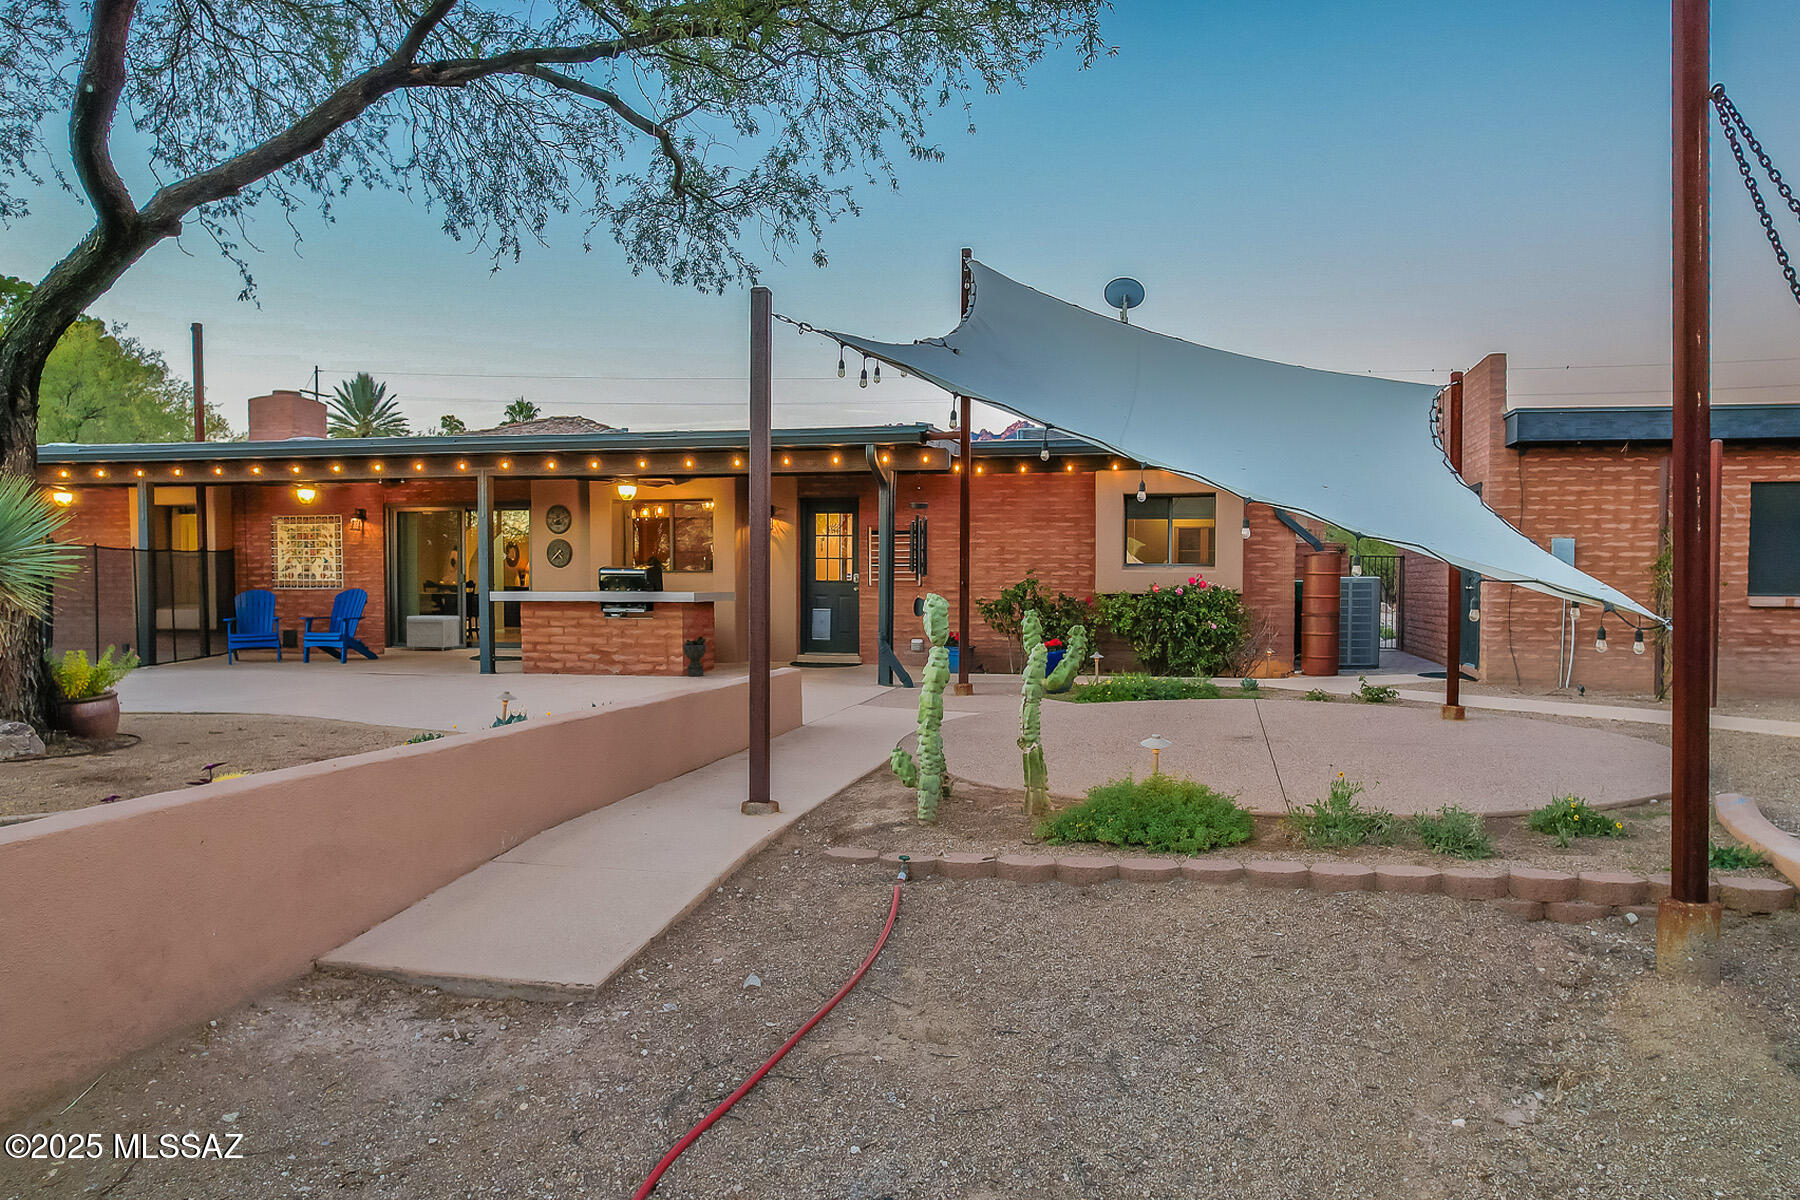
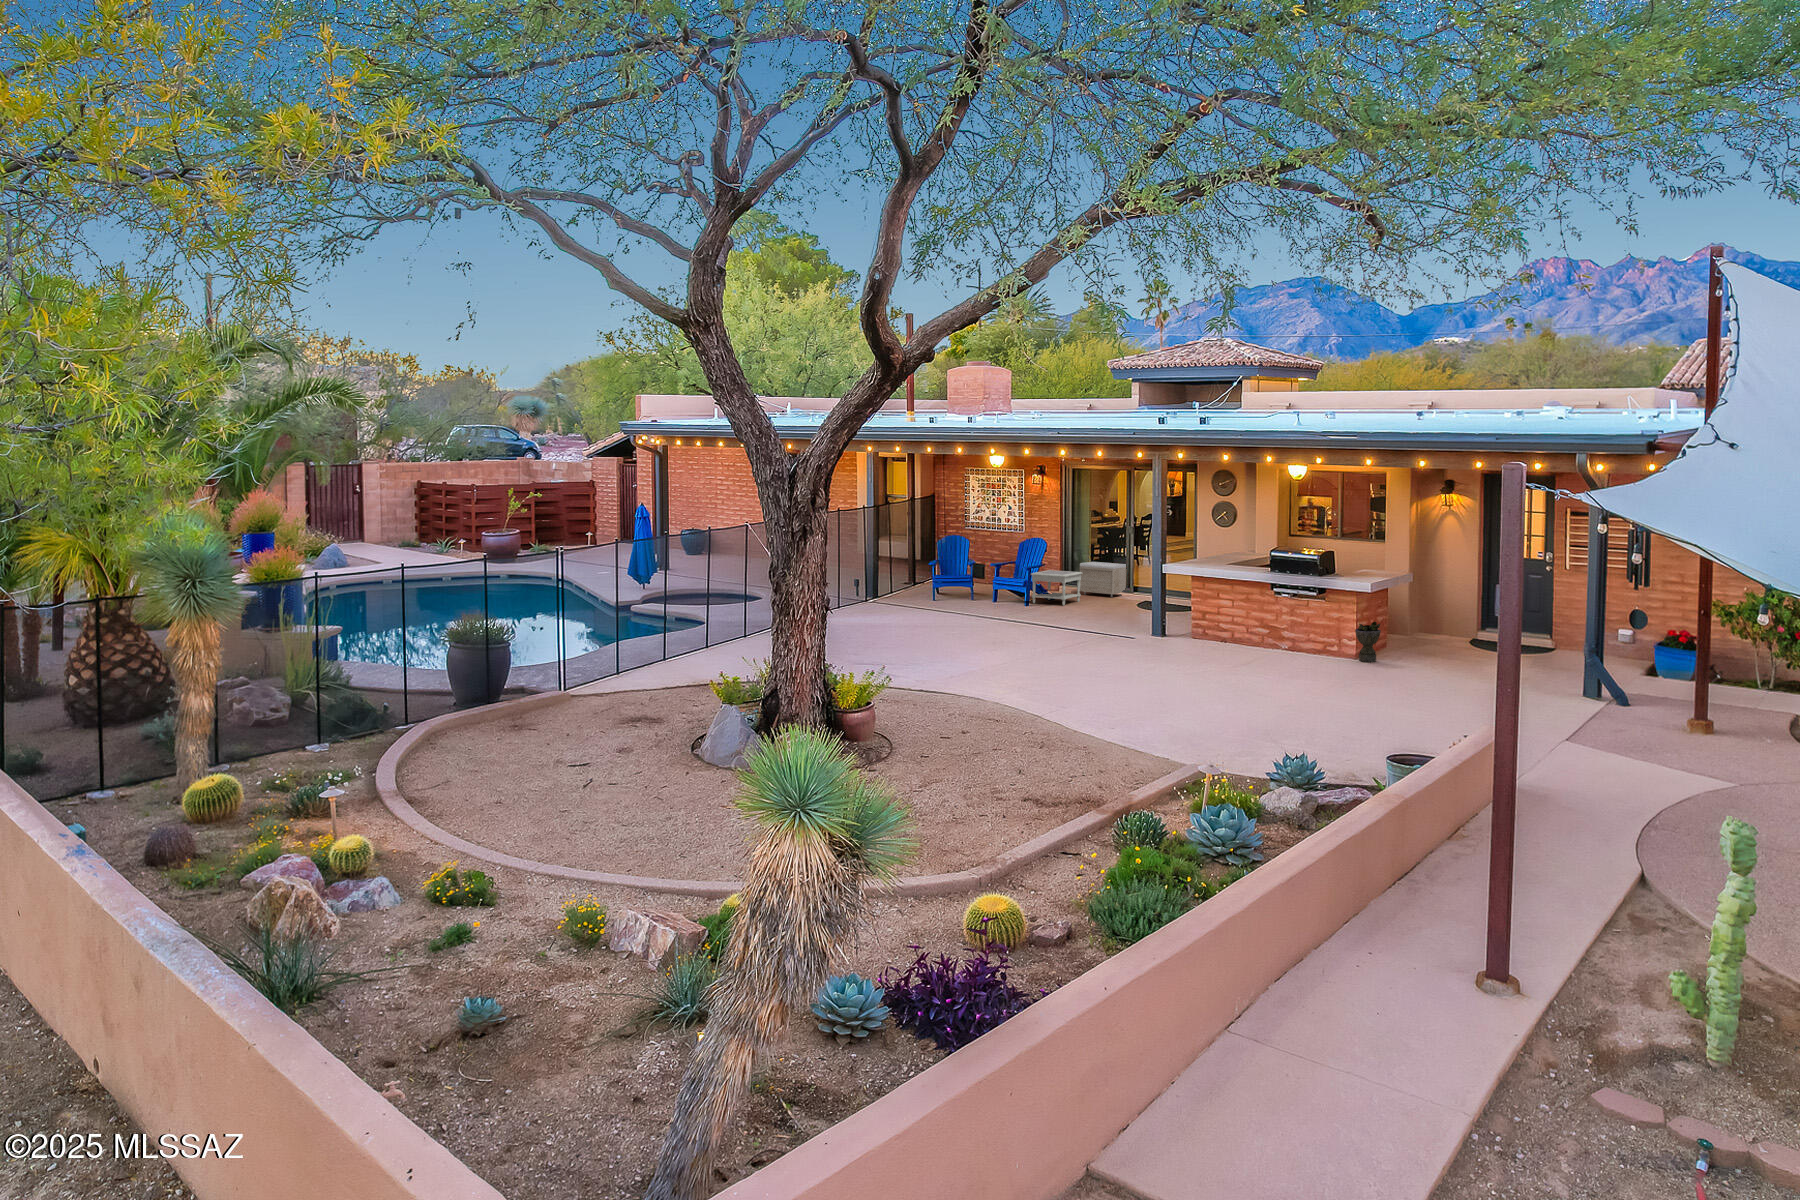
side table: none [346,622,408,657] -> present [1031,570,1082,606]

